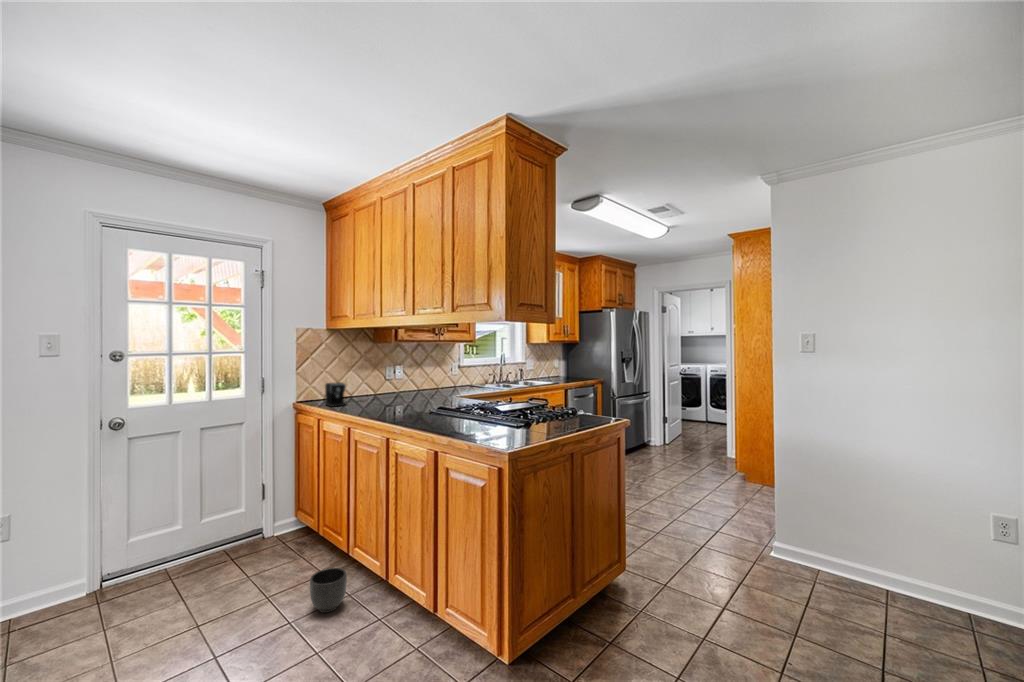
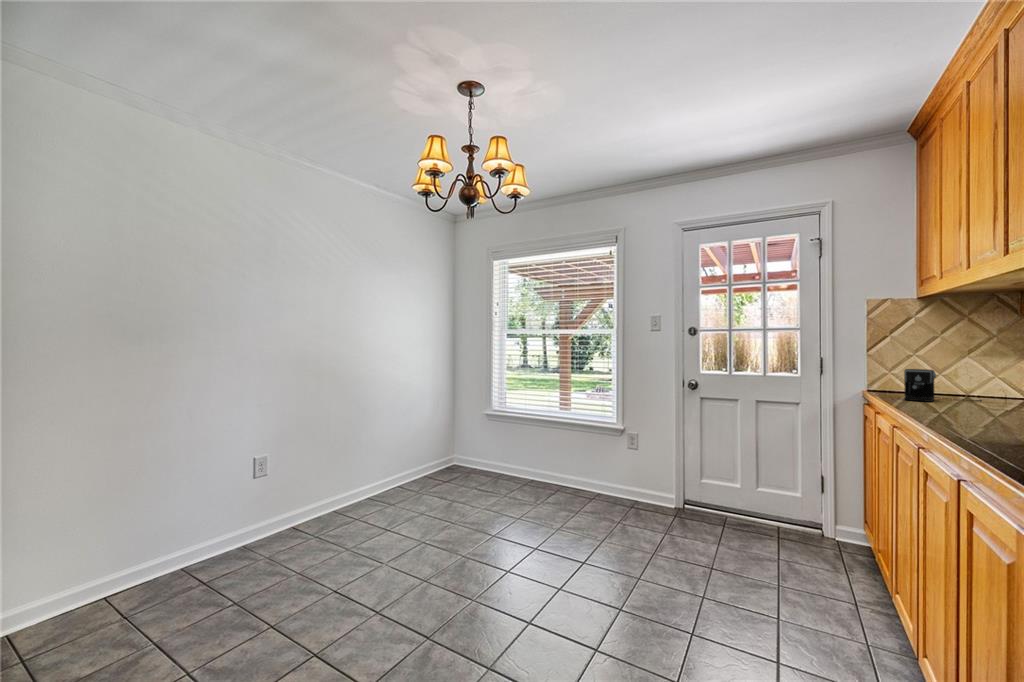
planter: present [310,568,347,613] -> none [800,587,852,645]

